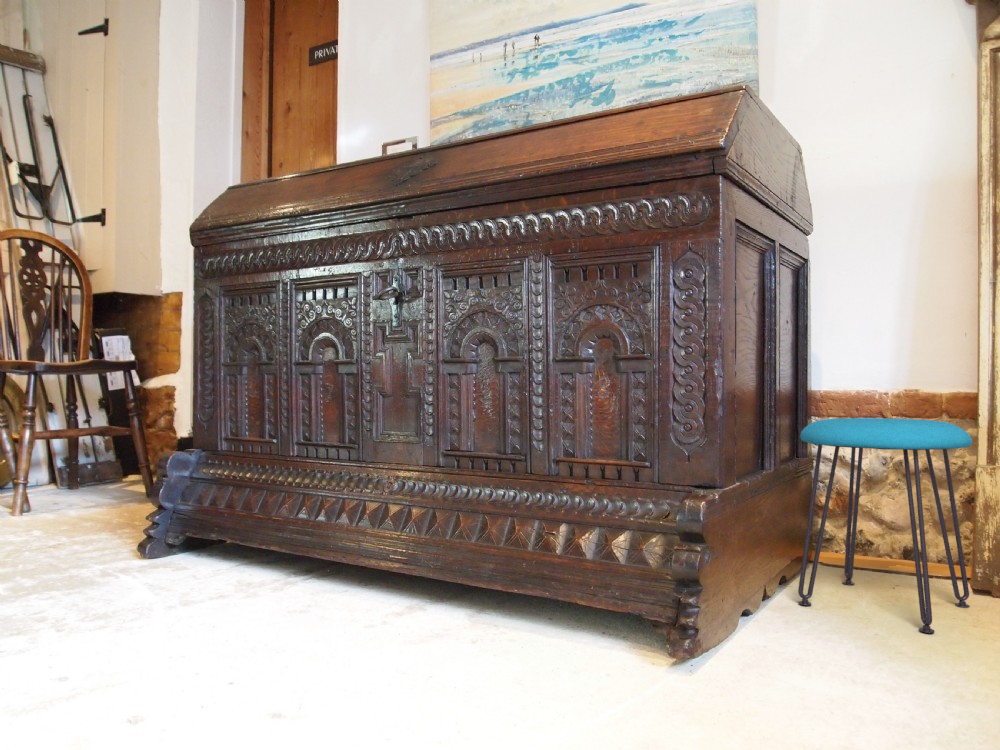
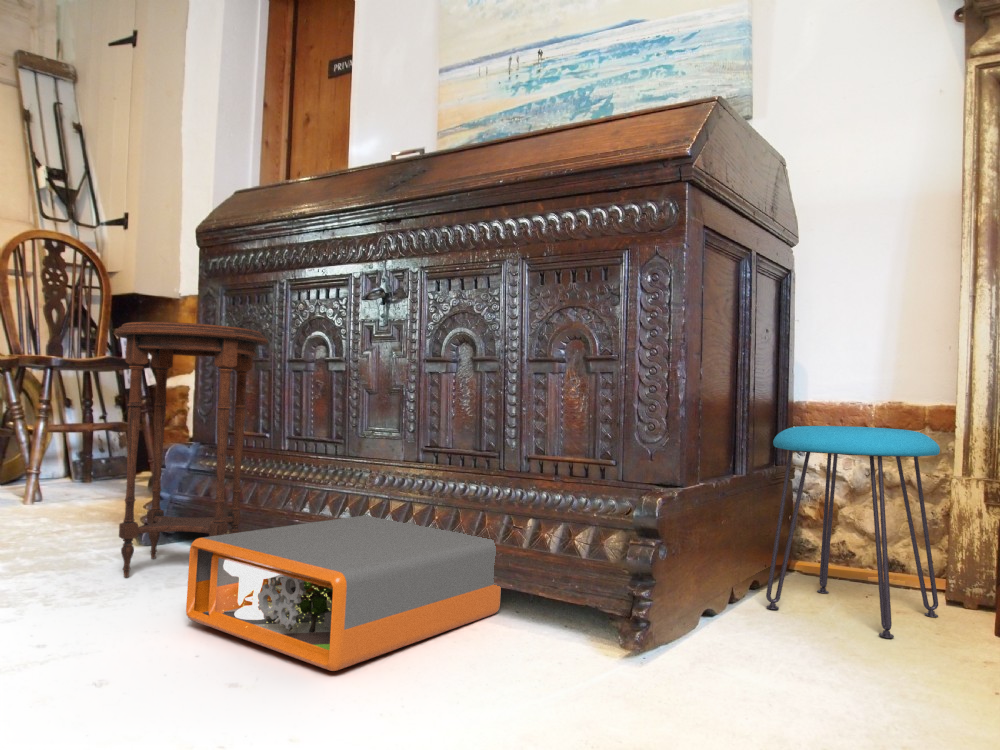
side table: none [112,328,274,596] -> present [114,322,268,577]
storage box: none [210,523,534,698] -> present [186,515,501,671]

